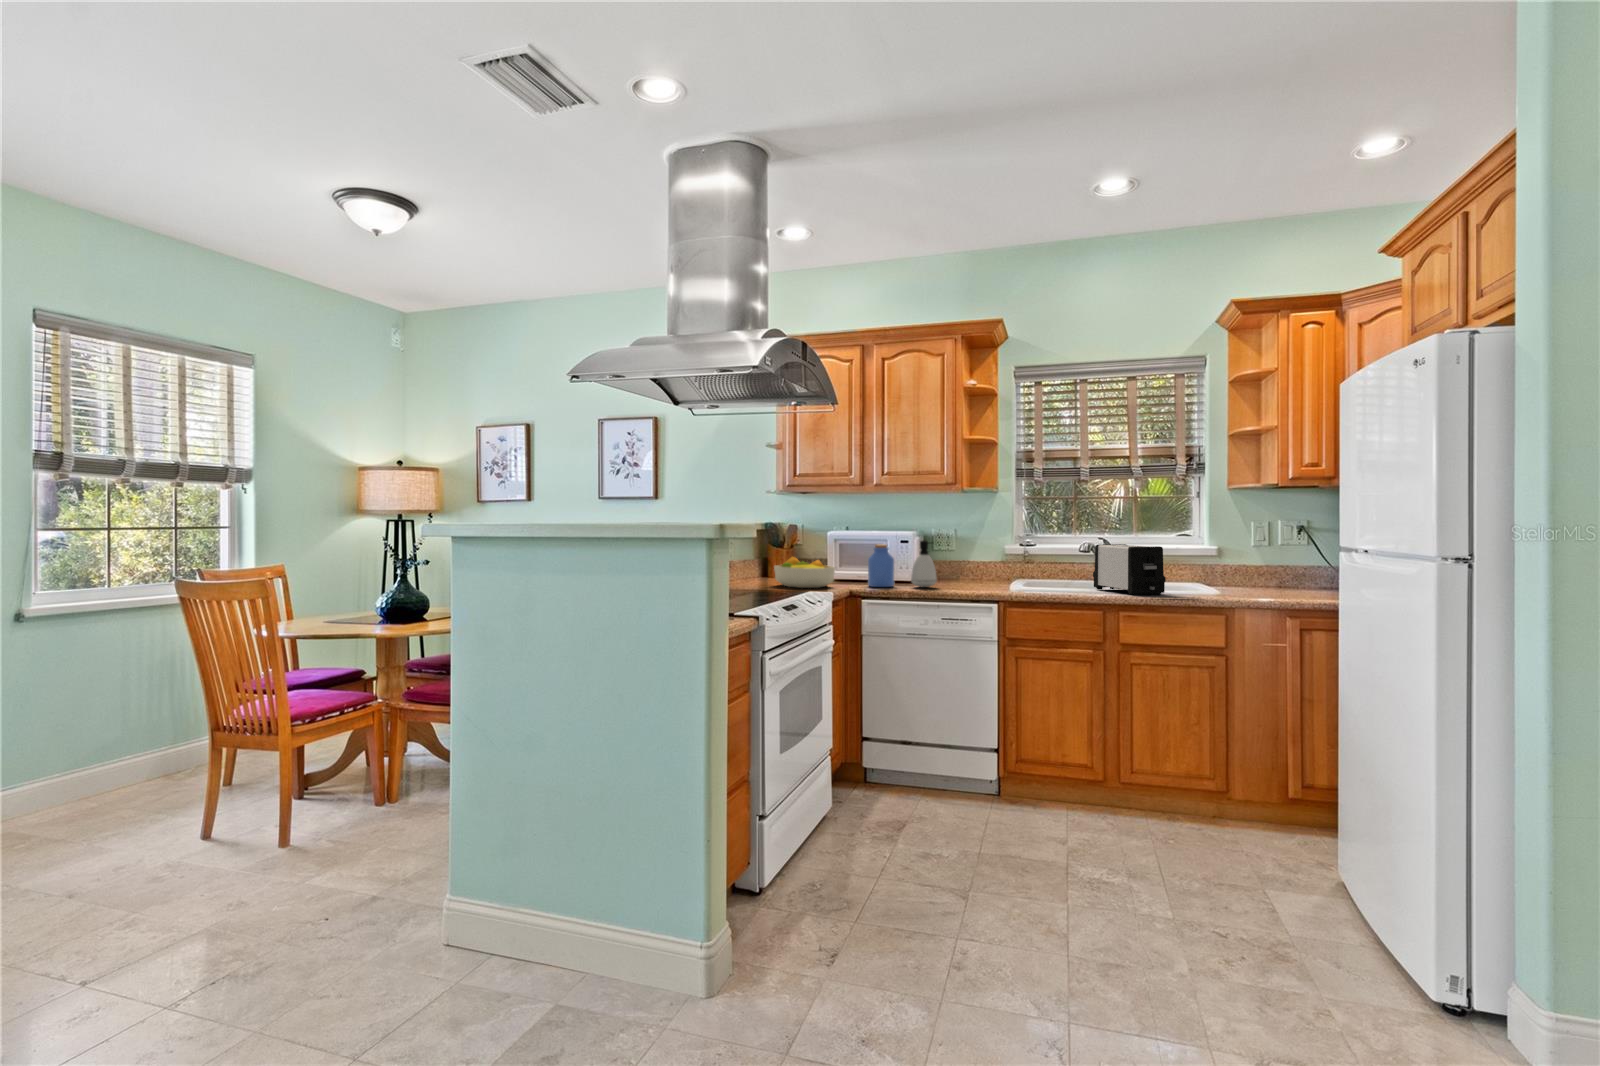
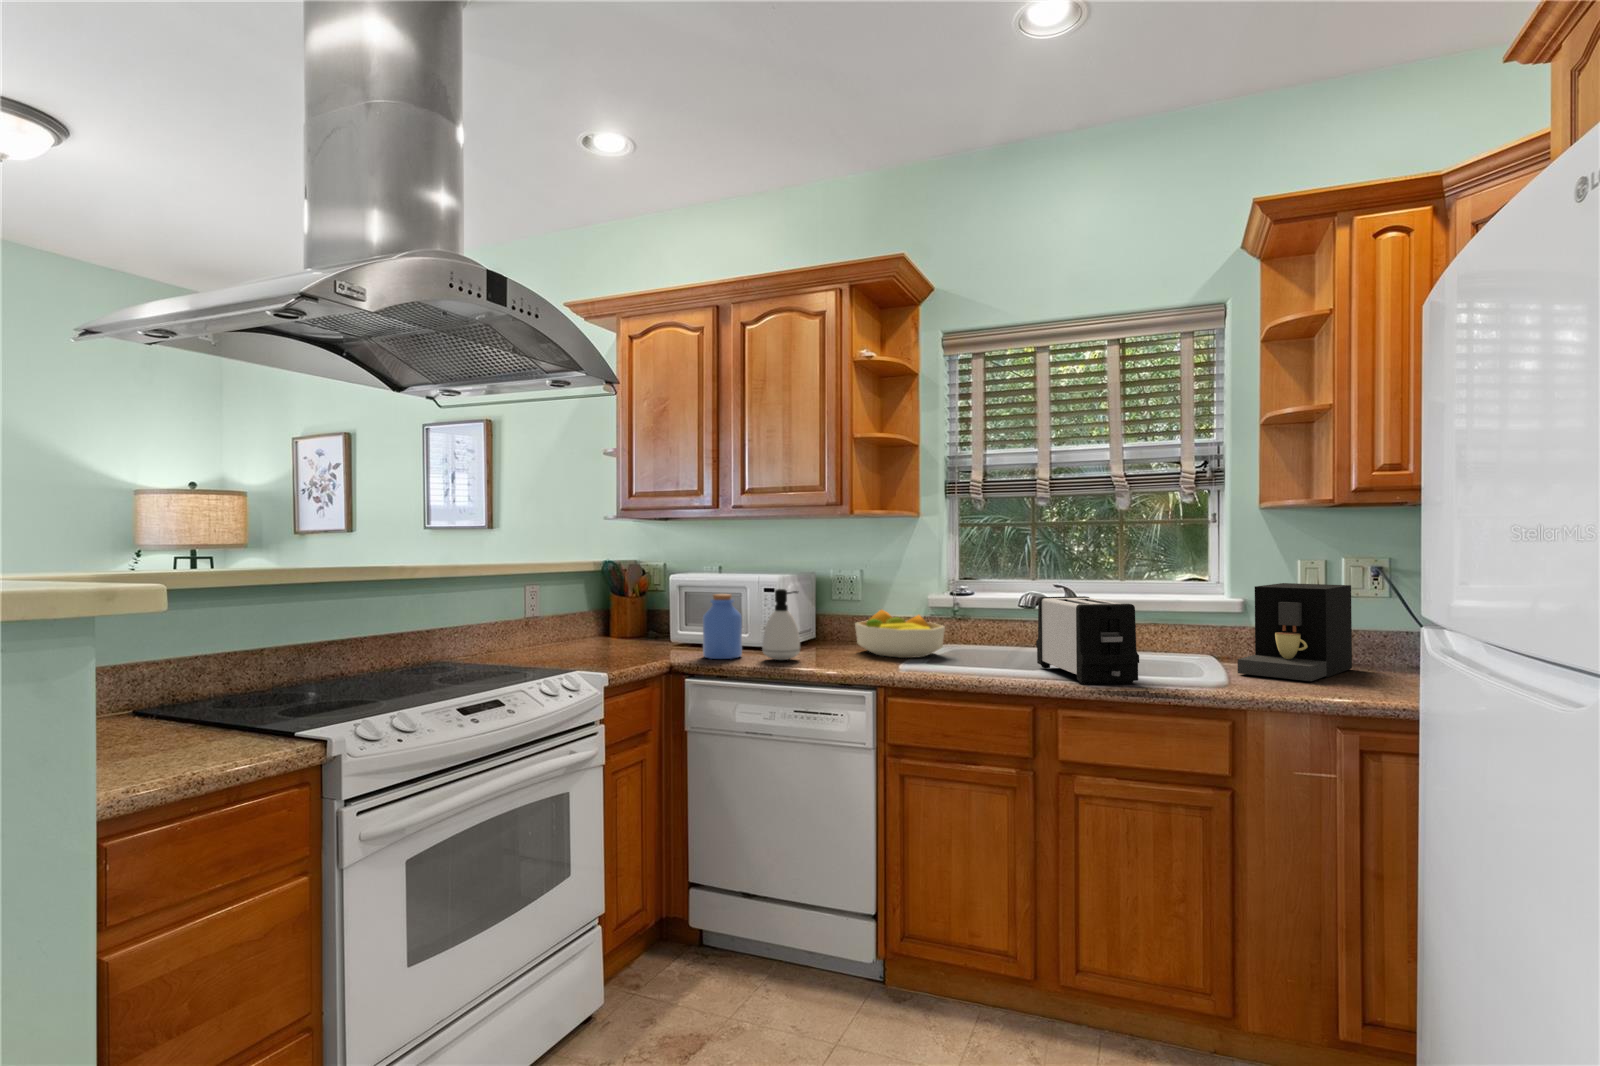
coffee maker: none [1219,537,1285,593] -> present [1238,583,1352,681]
fruit bowl: present [774,557,835,588] -> present [855,610,945,658]

